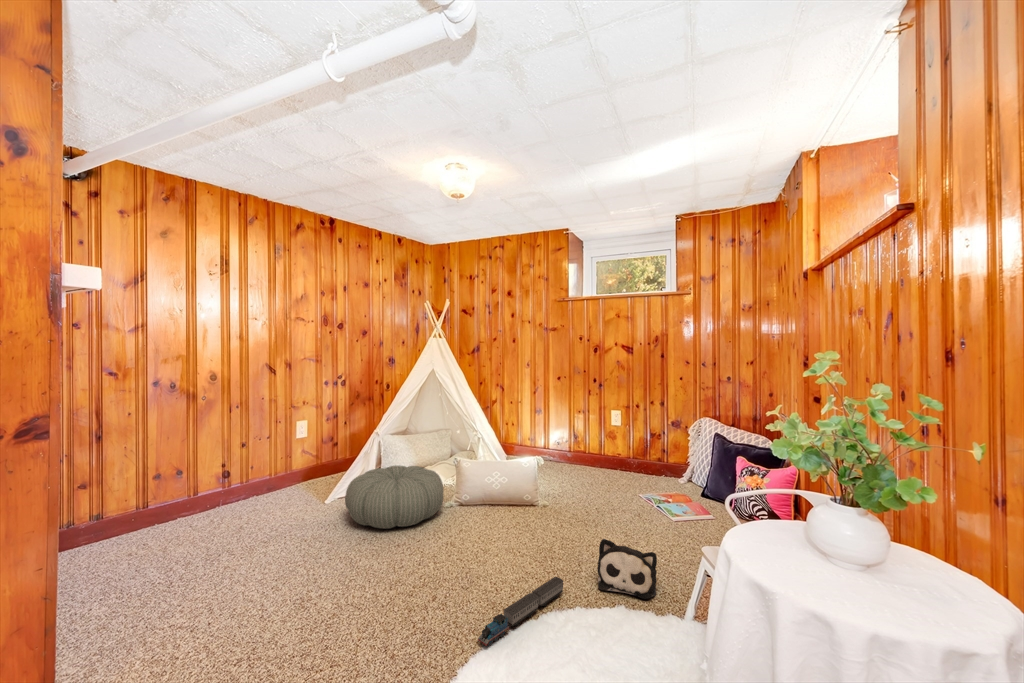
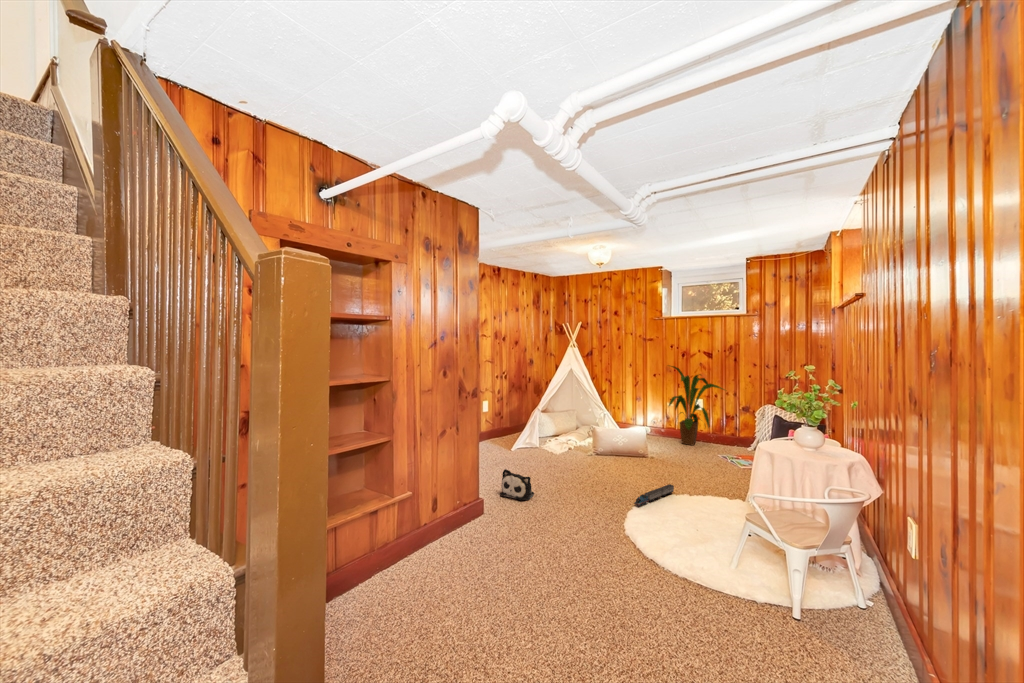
house plant: none [571,364,652,478] -> present [669,366,724,445]
pouf: present [345,465,444,528] -> none [530,429,589,463]
plush toy: present [597,539,657,599] -> present [500,469,534,500]

